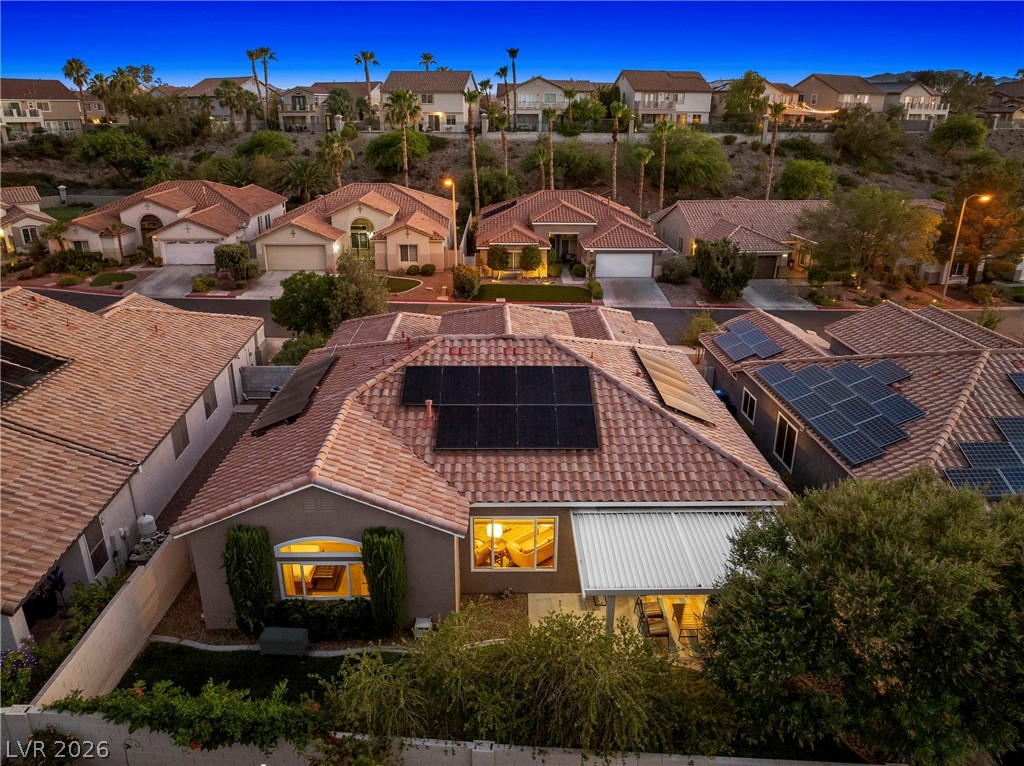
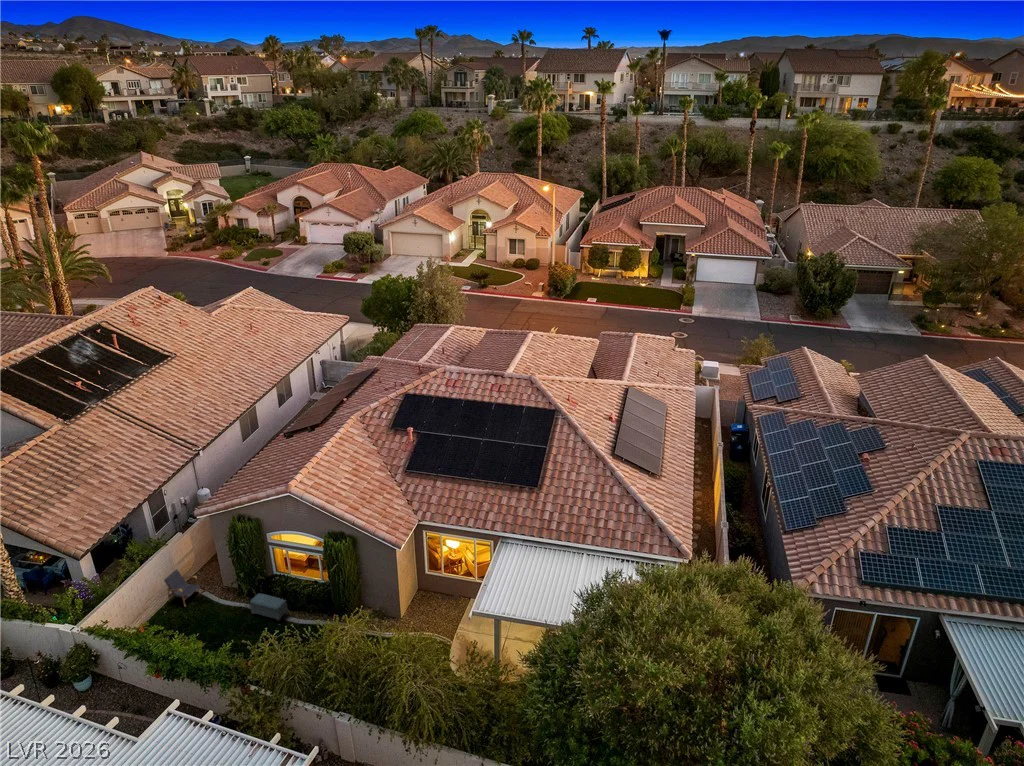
lounge chair: none [130,615,179,663] -> present [164,569,200,606]

